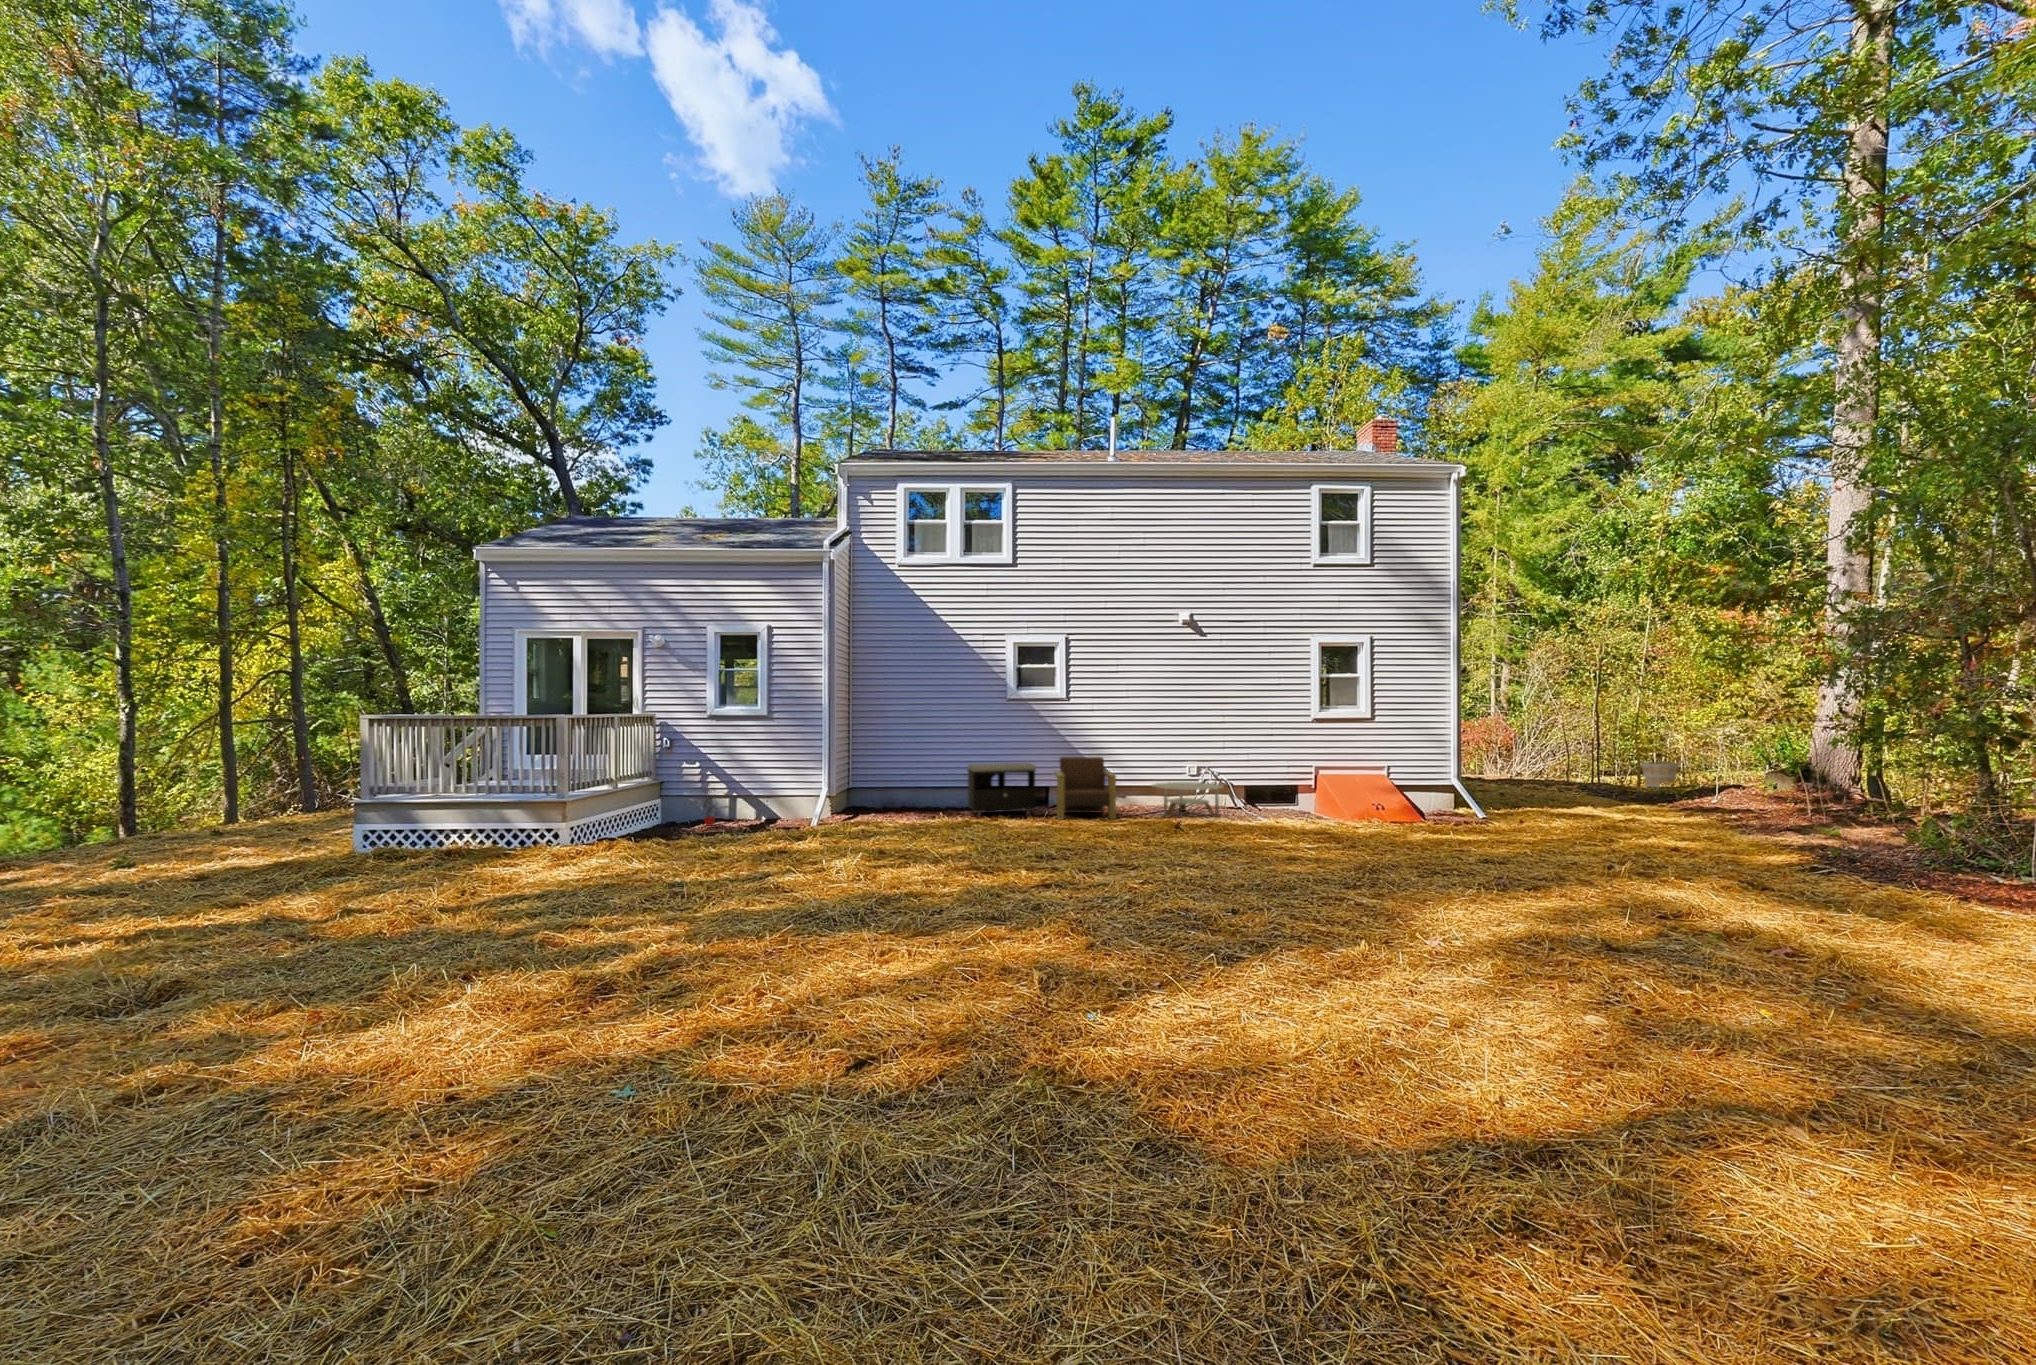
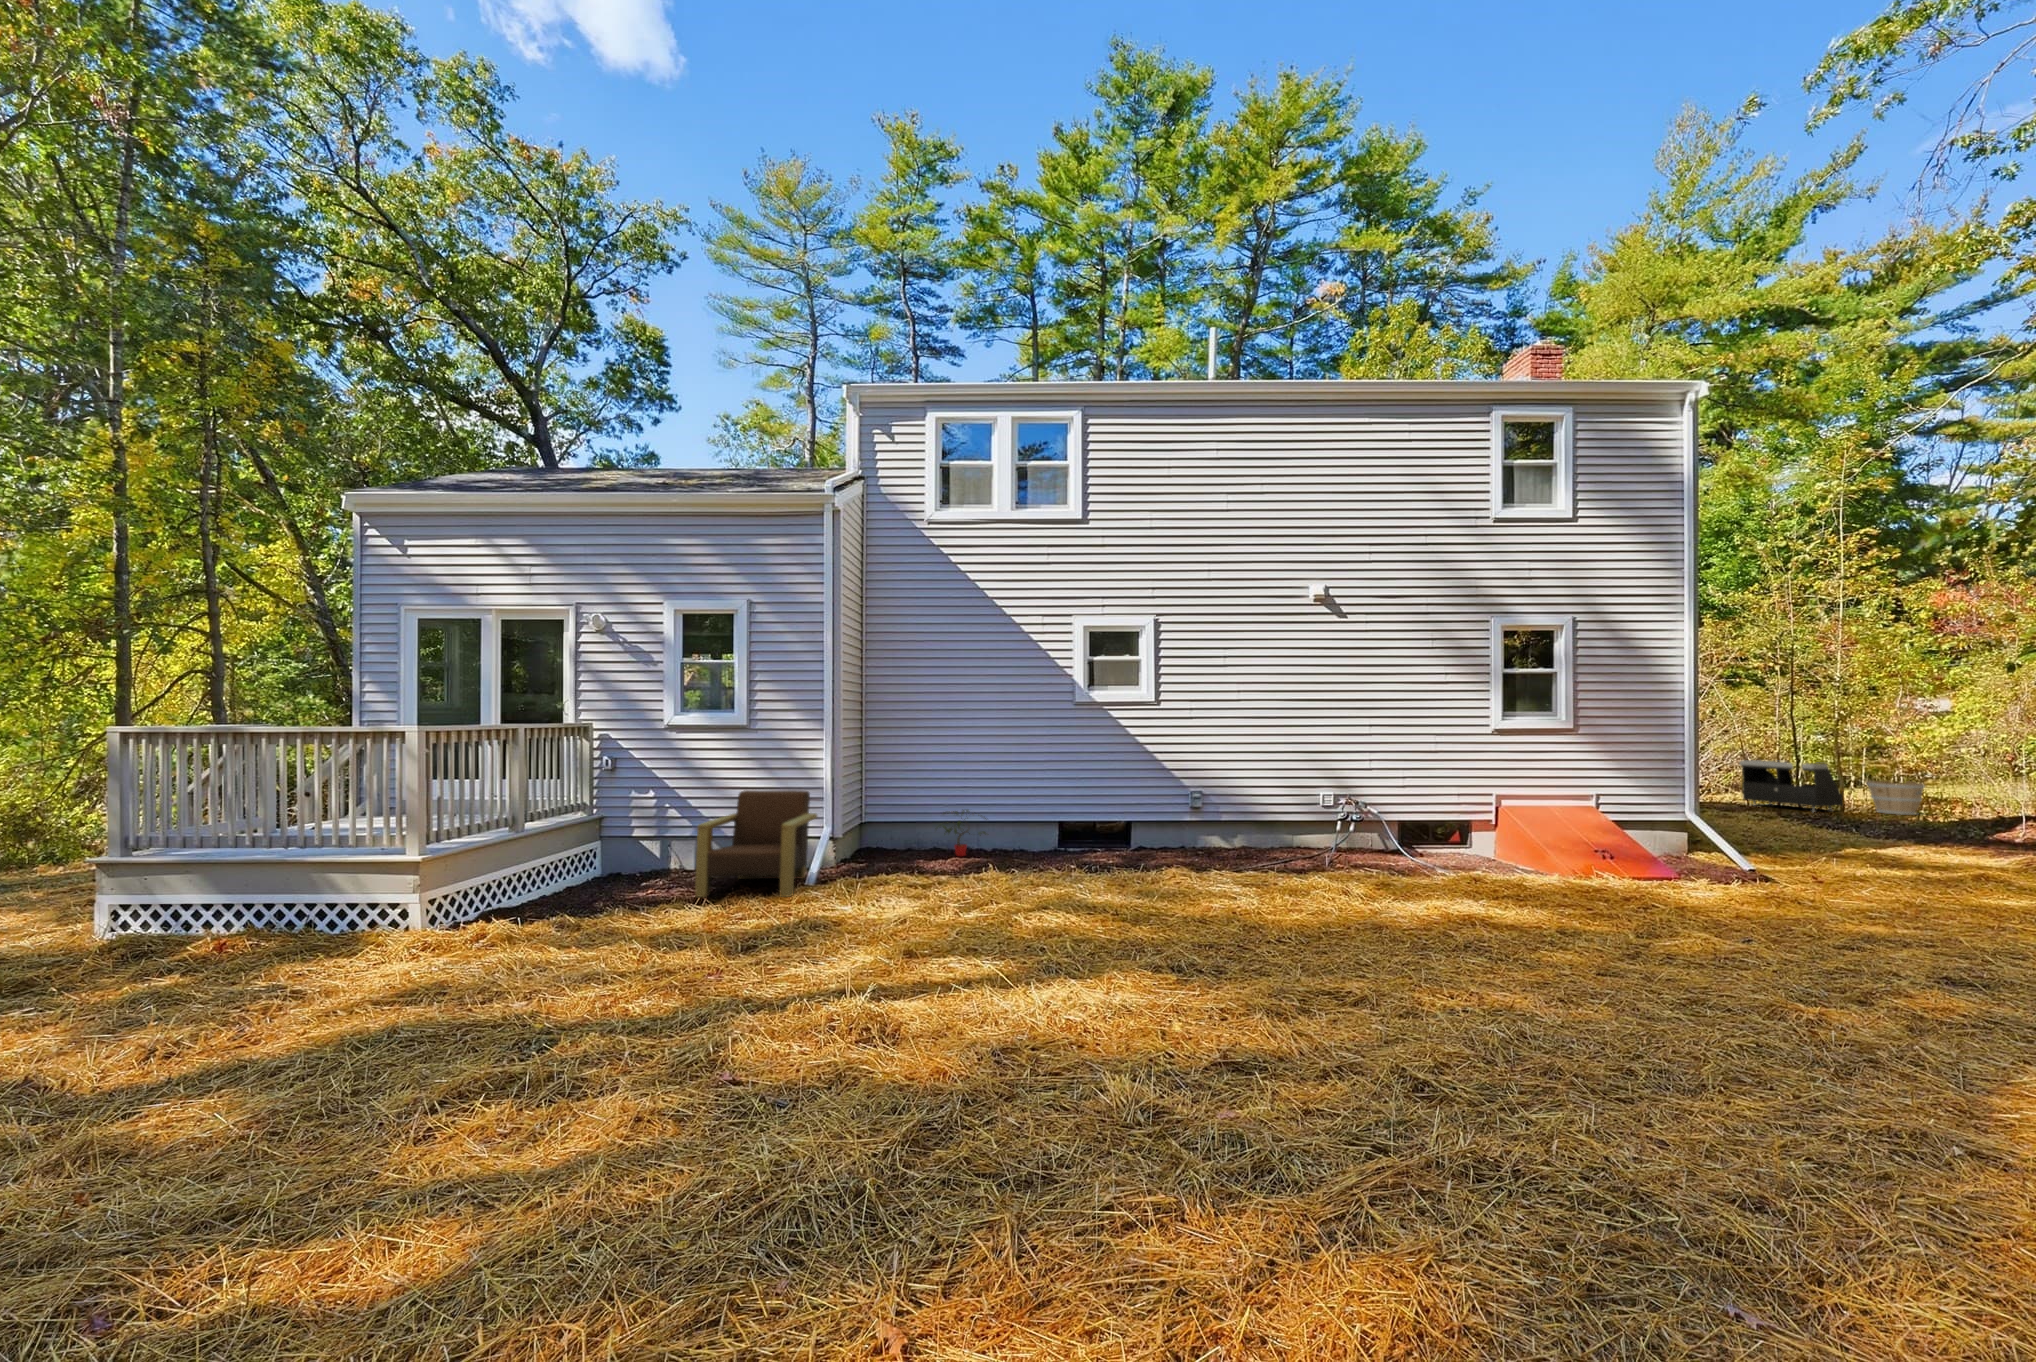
armchair: present [1055,757,1116,819] -> present [695,790,817,897]
storage bench: present [968,763,1036,815] -> present [1739,760,1843,811]
round table: present [1152,782,1224,817] -> none [1279,814,1388,867]
potted plant: present [692,788,728,826] -> present [939,810,987,856]

